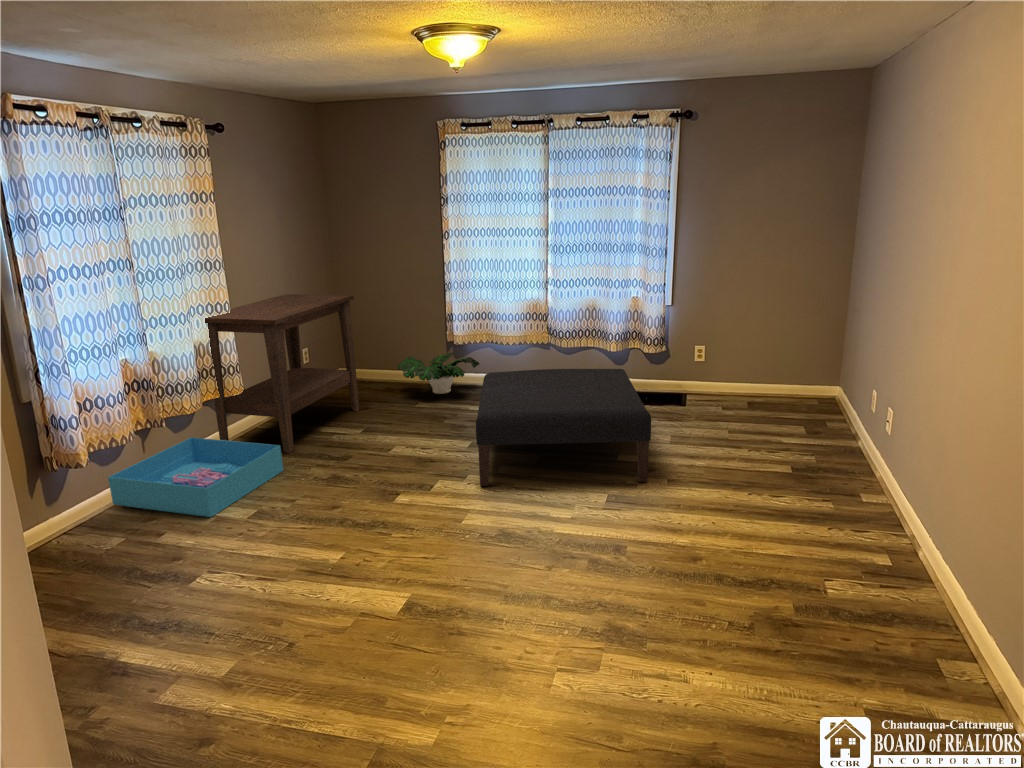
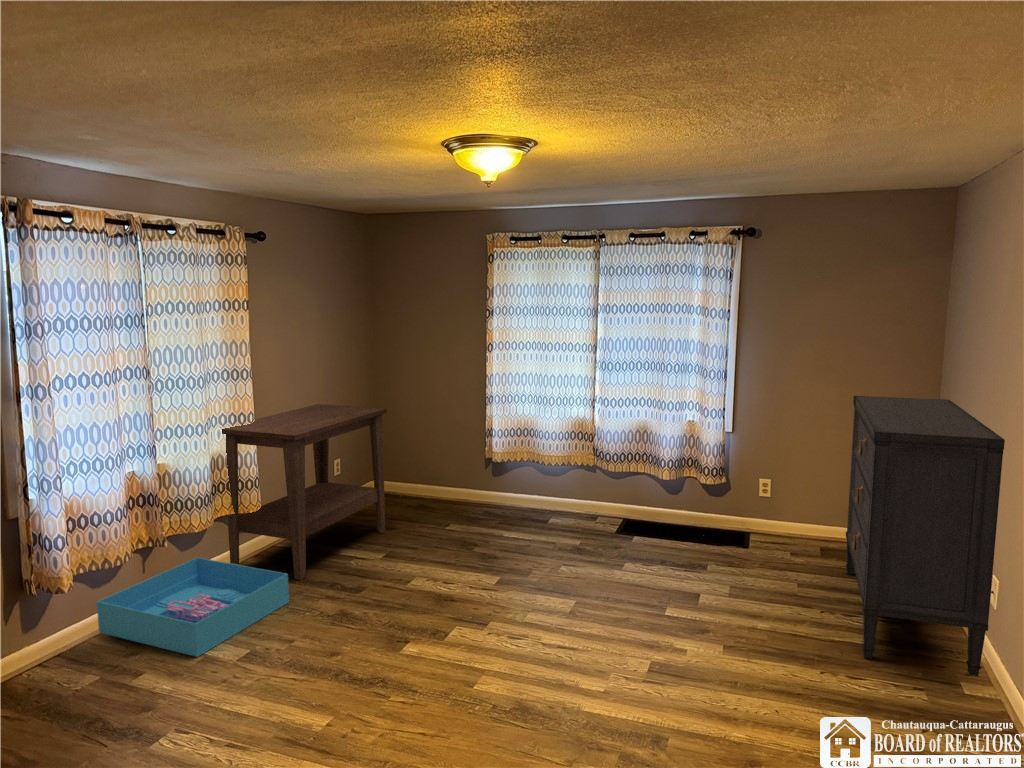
dresser: none [770,265,902,489] -> present [846,396,1005,676]
potted plant: present [397,353,479,394] -> none [431,472,519,517]
ottoman: present [476,369,651,486] -> none [500,501,702,646]

